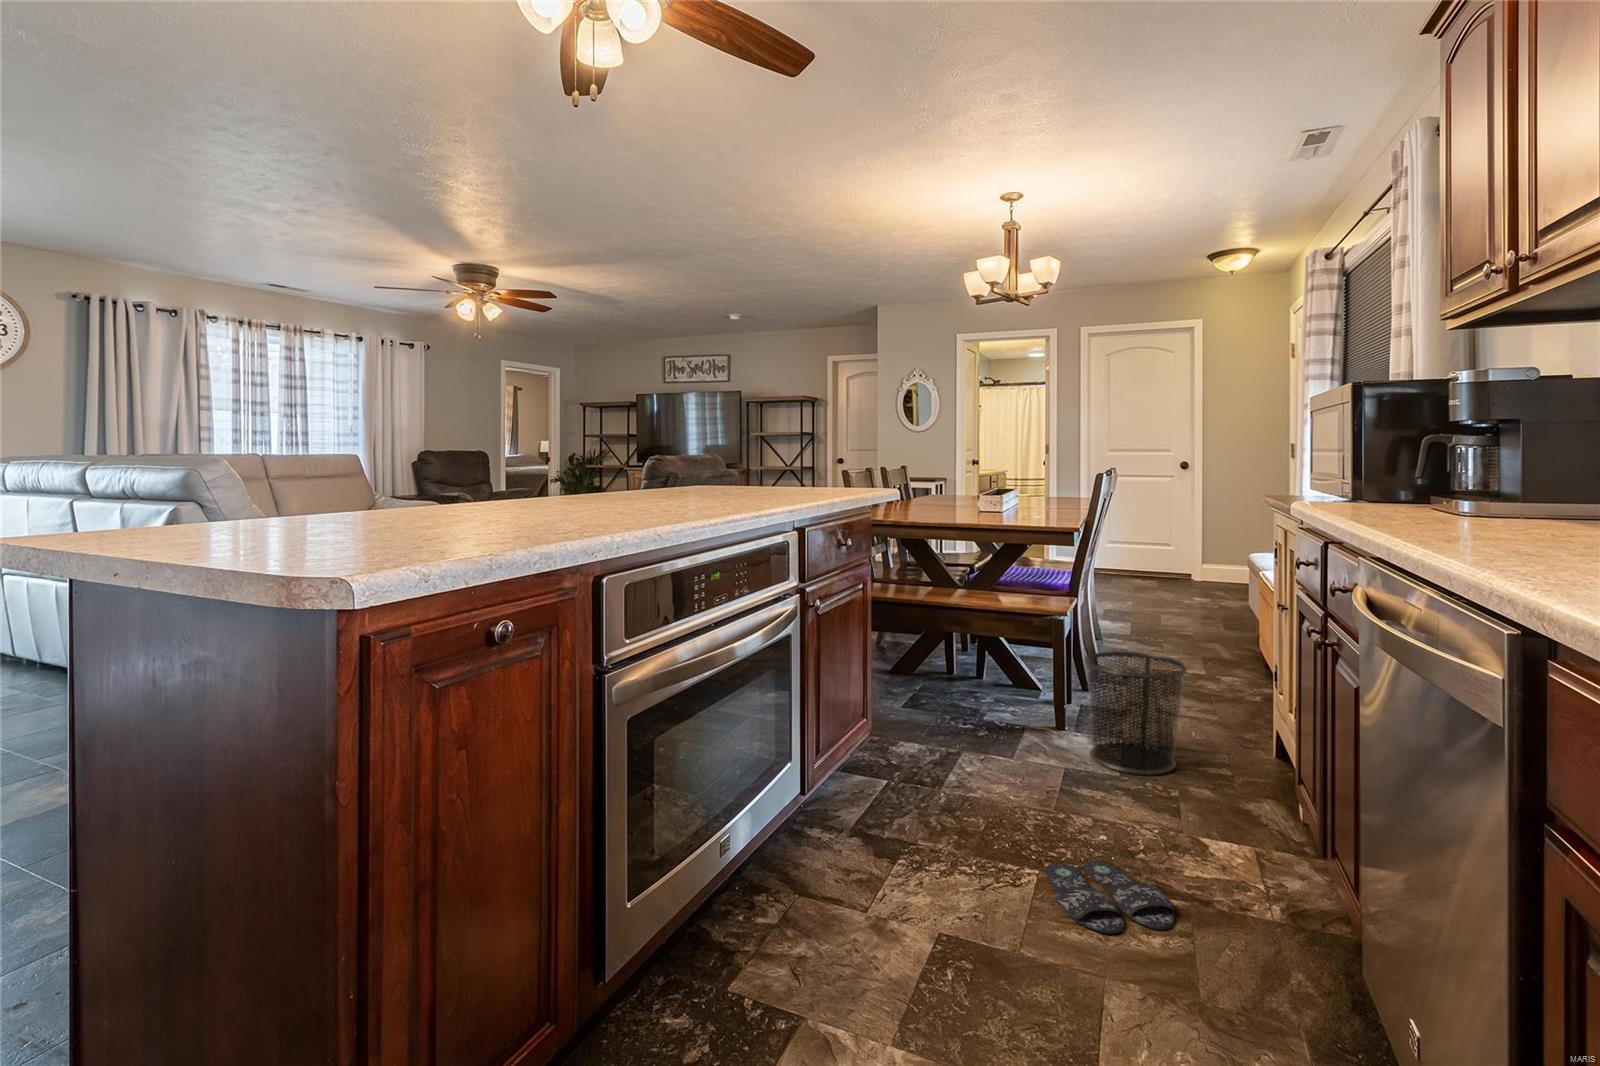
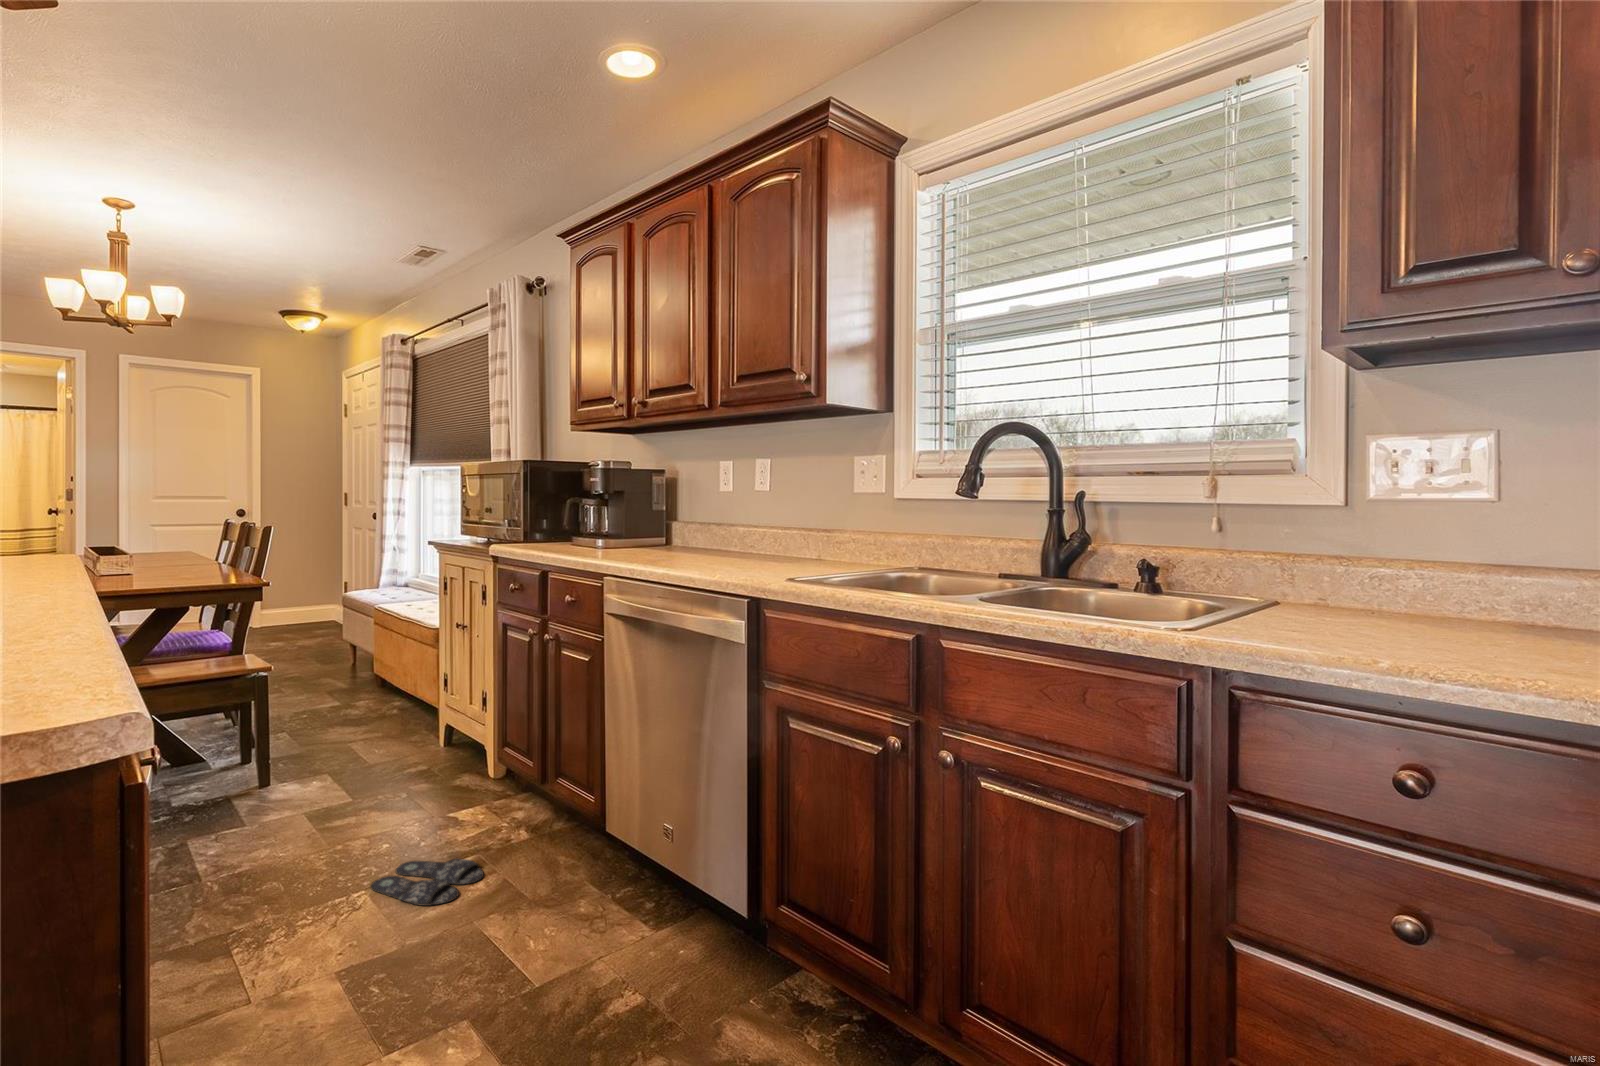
waste bin: present [1085,651,1187,775] -> none [309,692,402,799]

